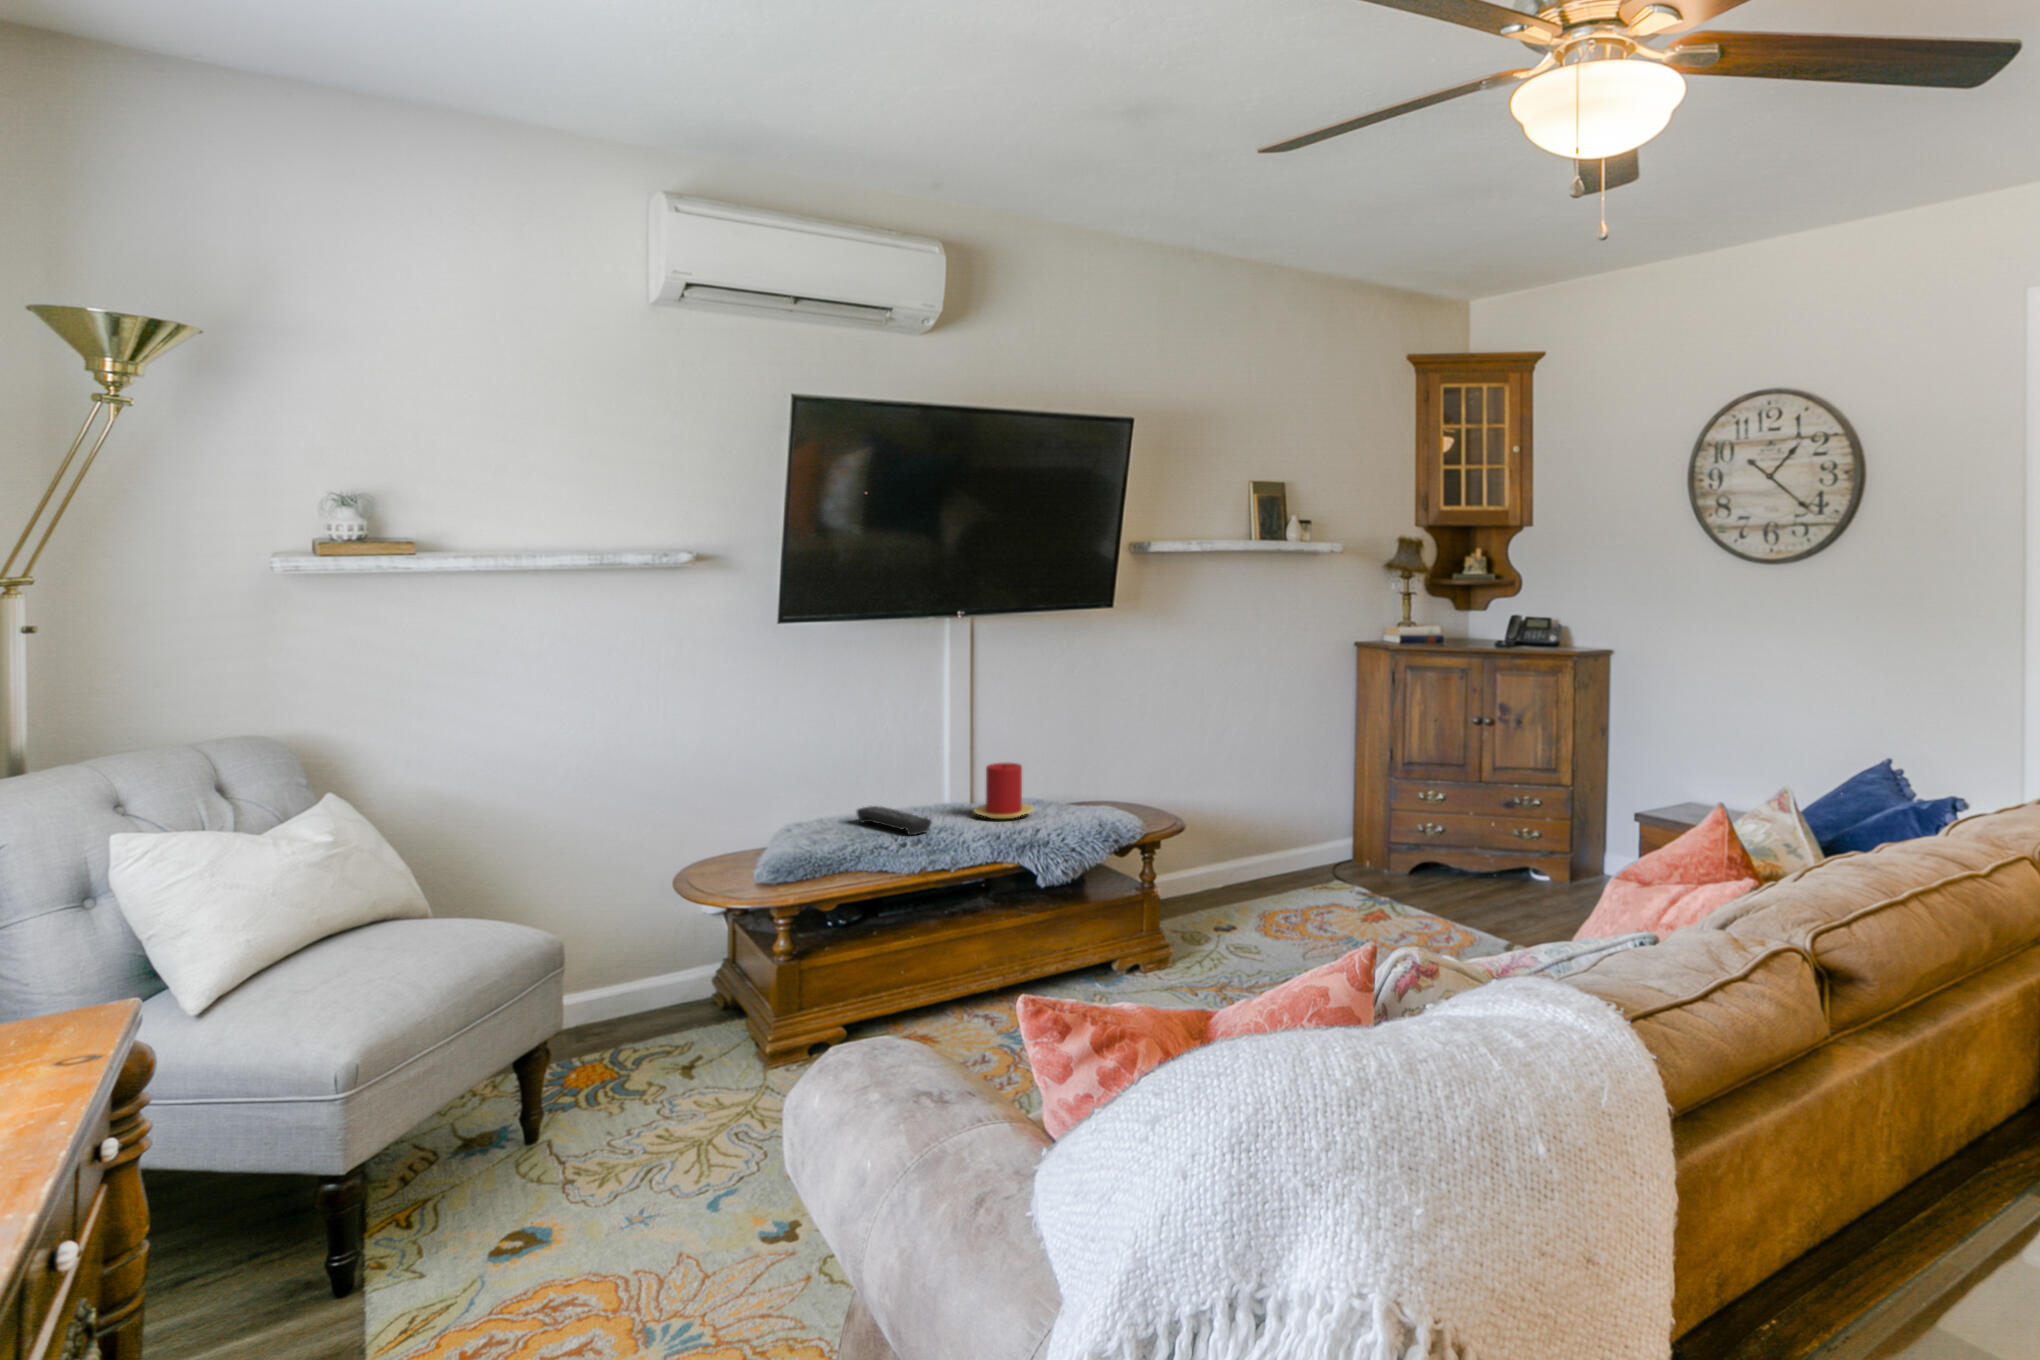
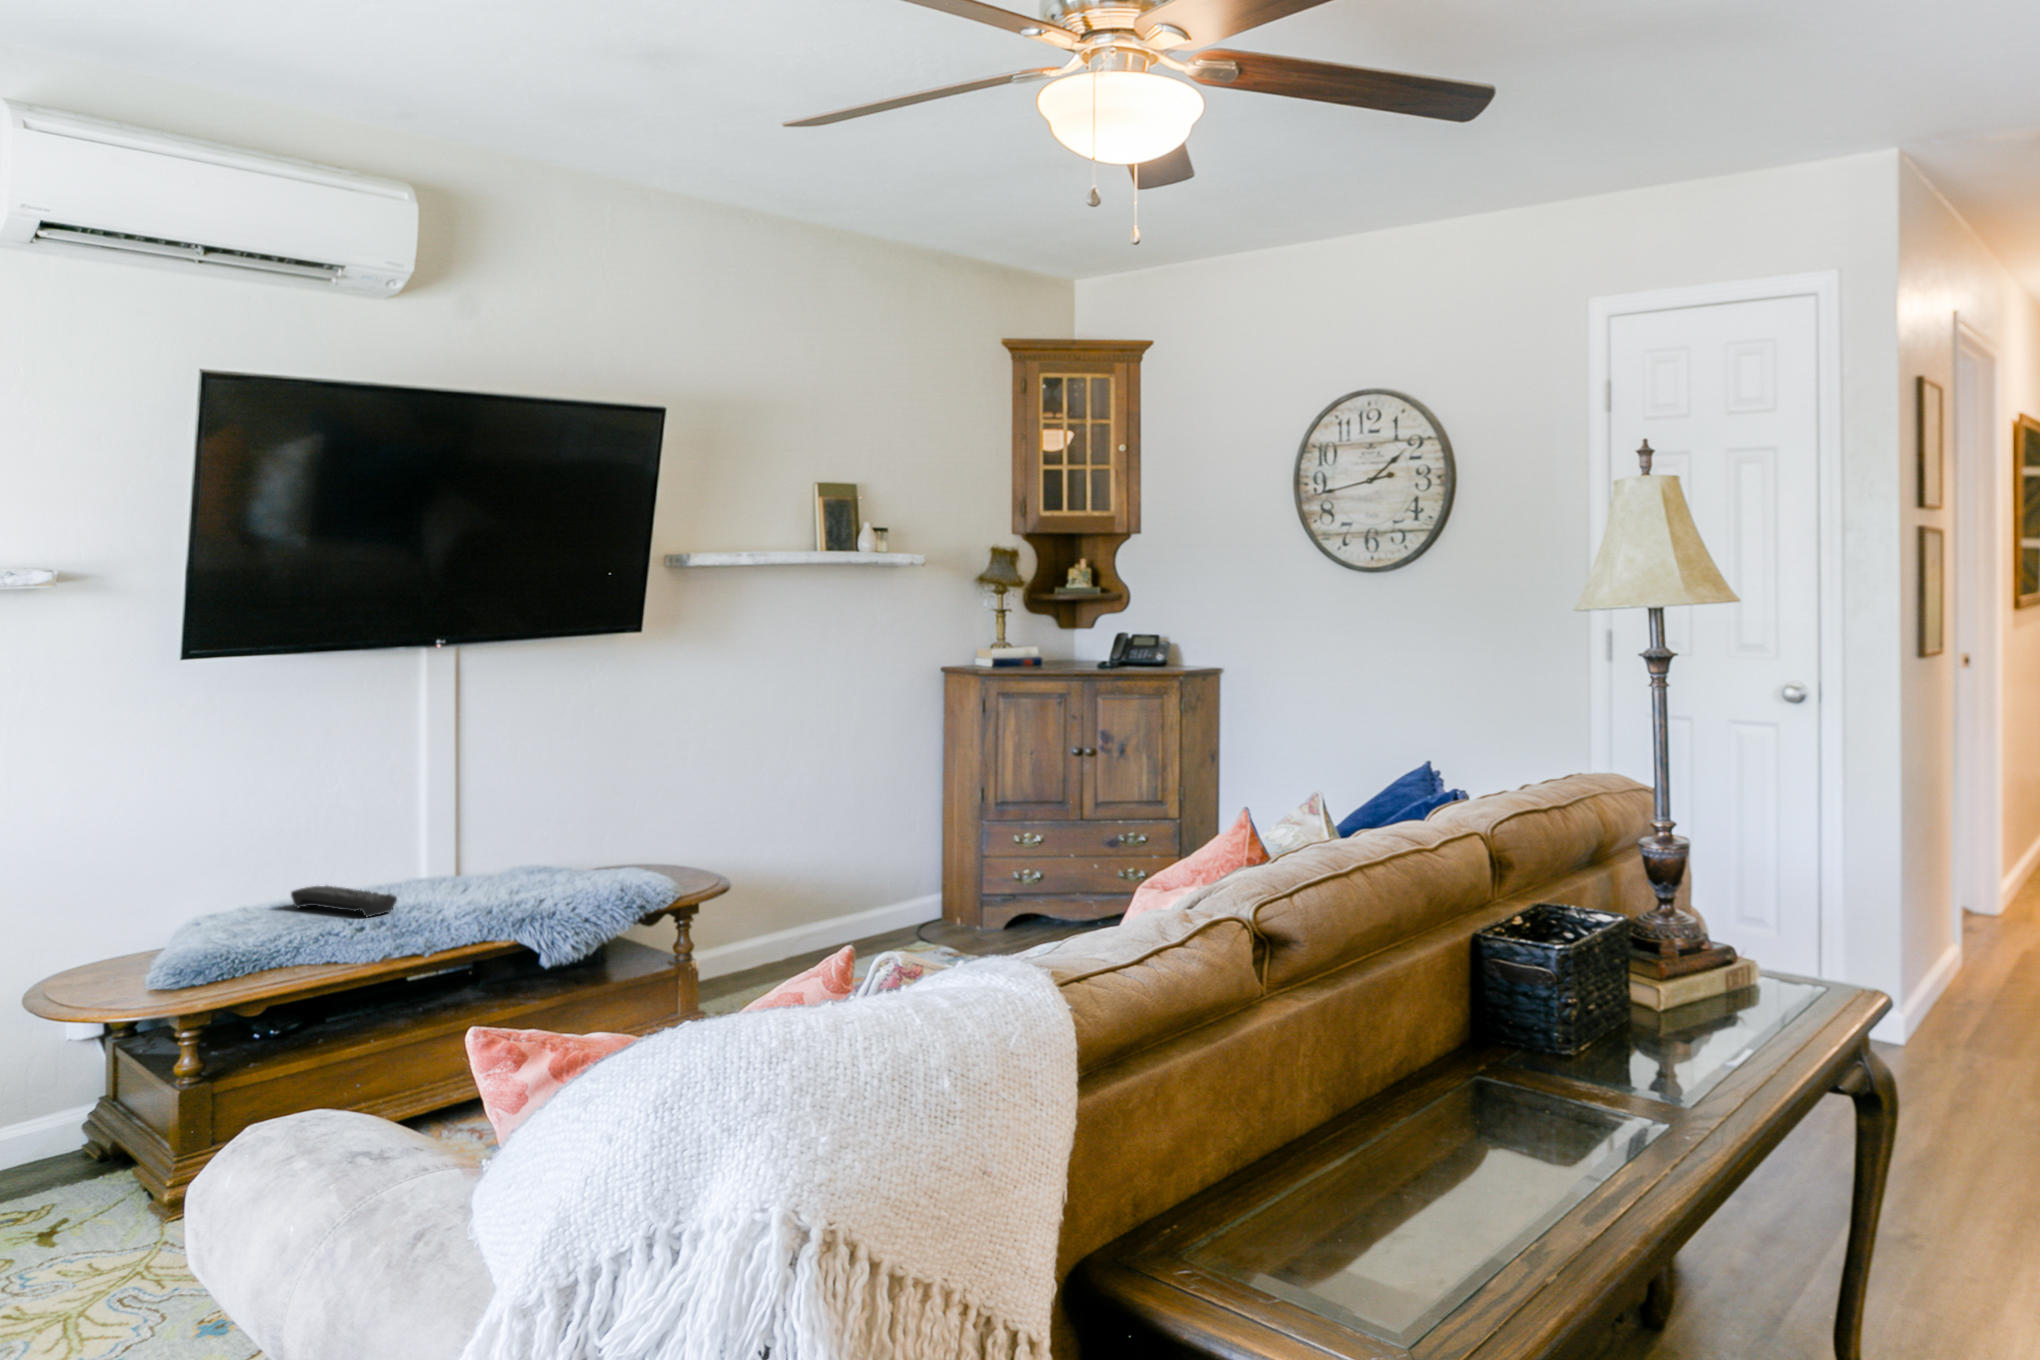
candle: present [974,763,1033,819] -> none [455,823,536,892]

